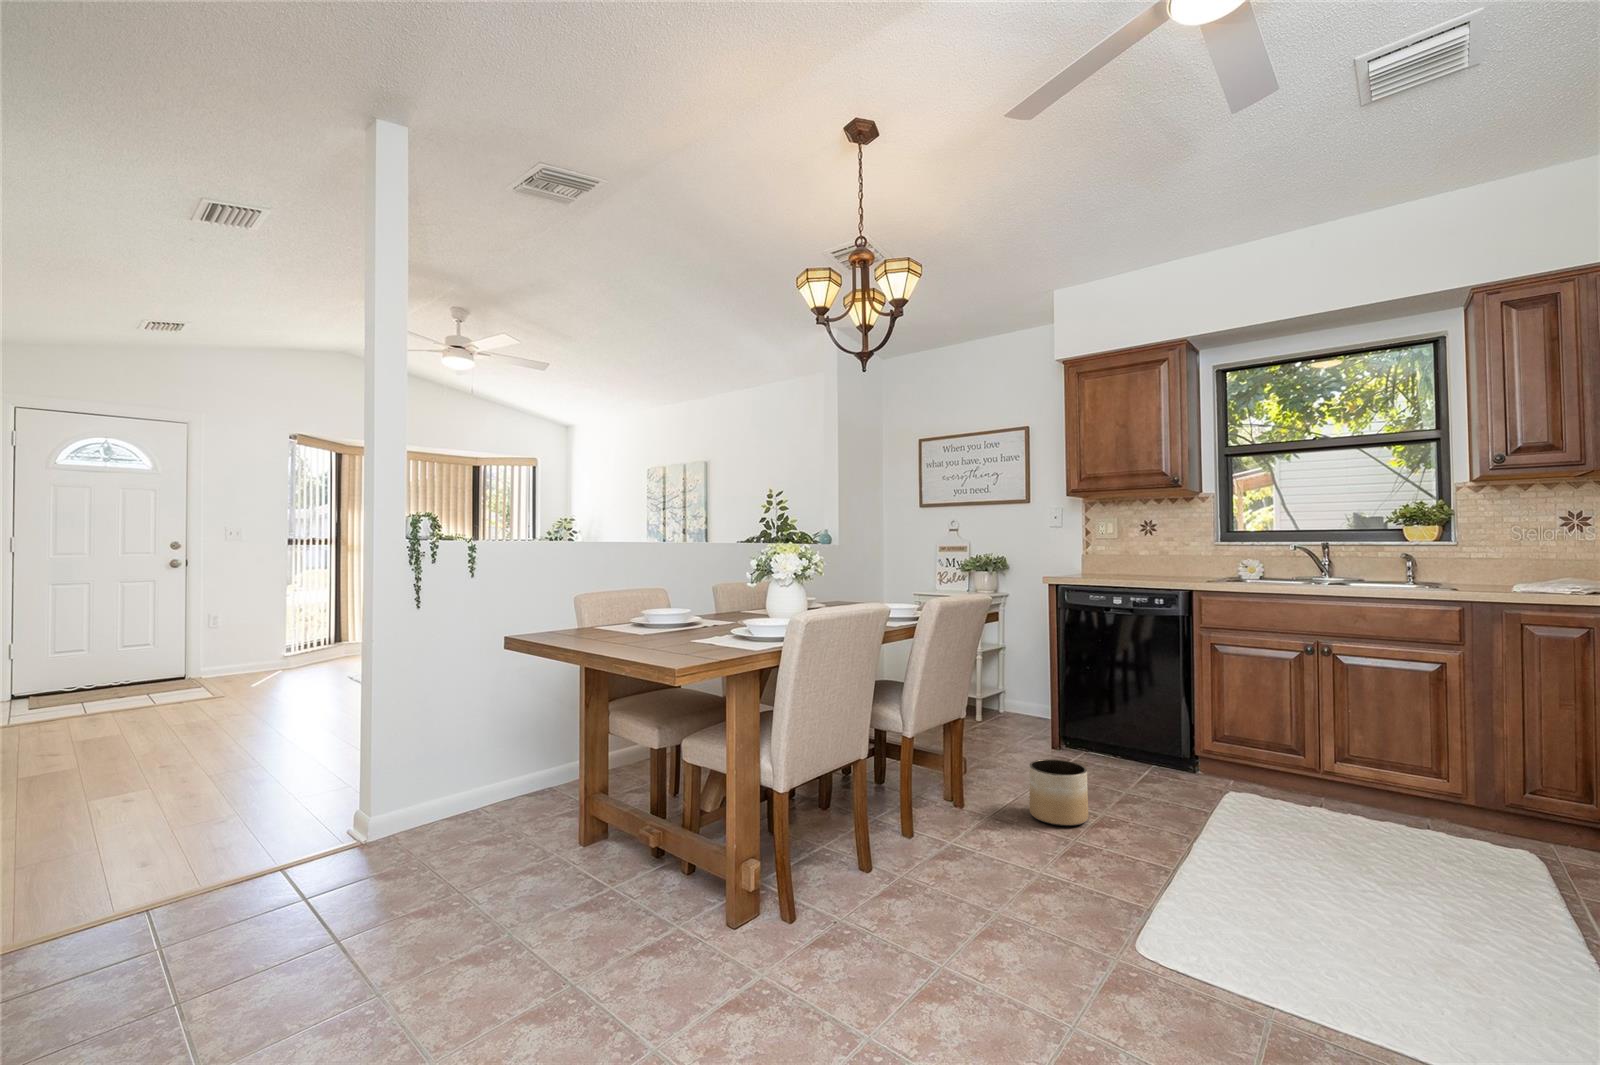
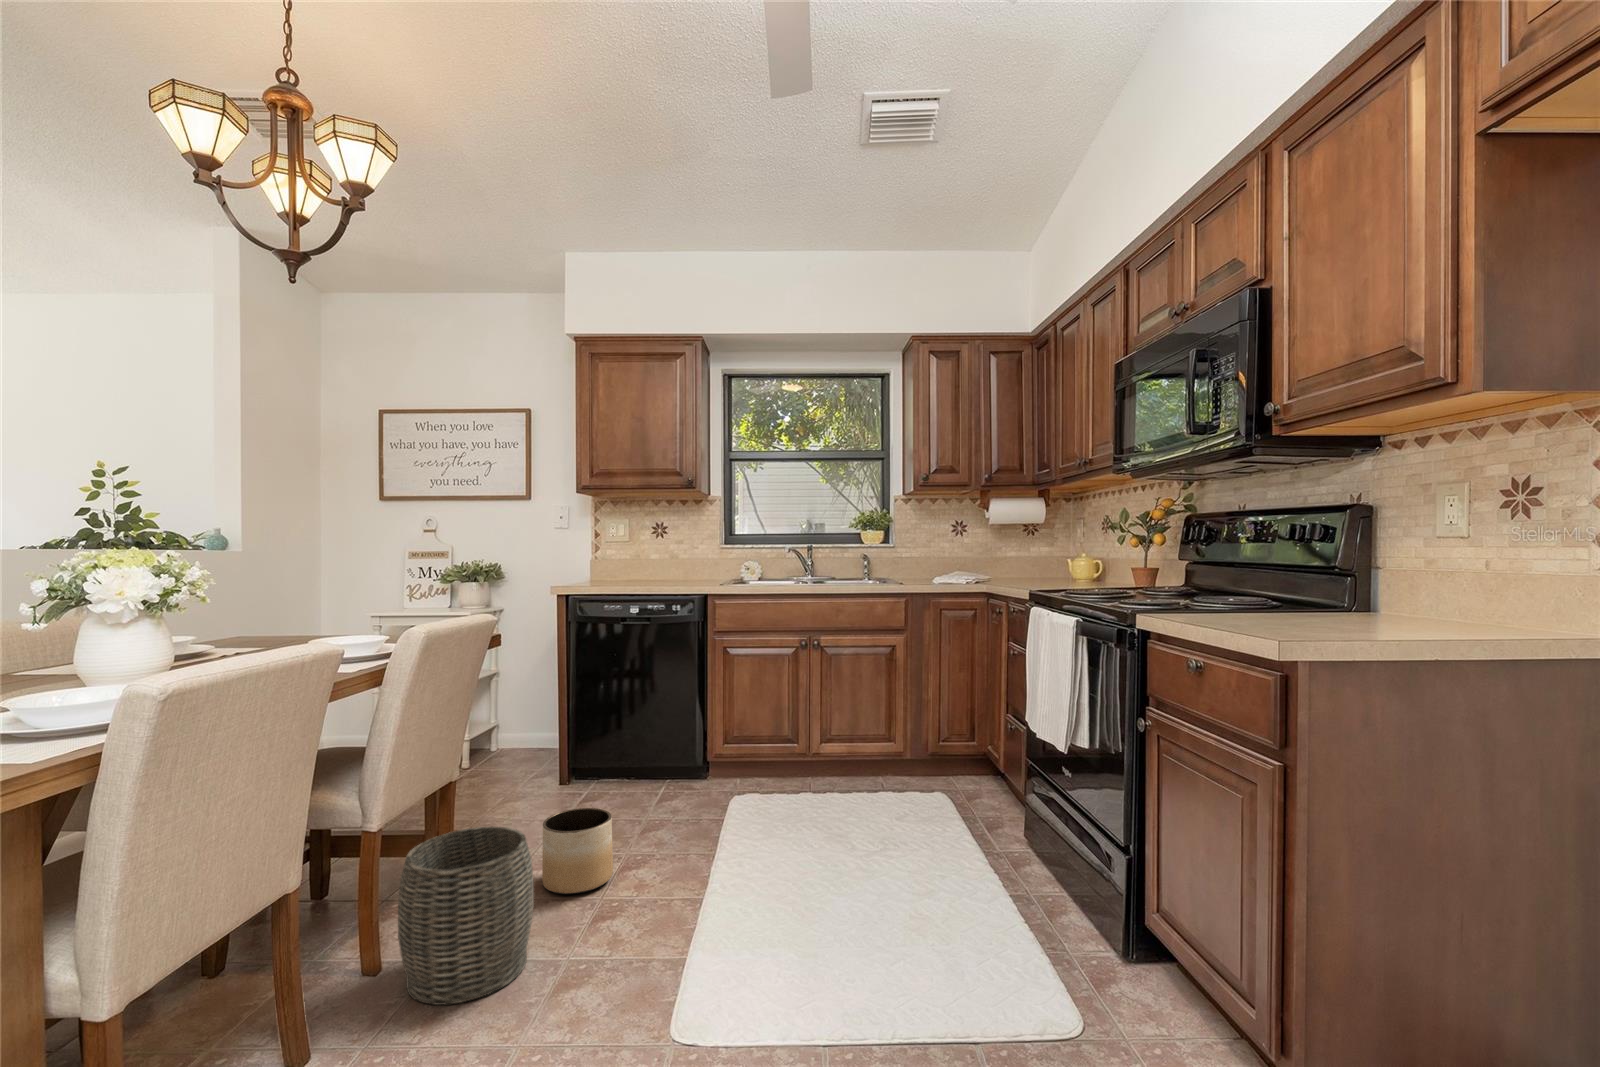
woven basket: none [926,750,1017,867] -> present [398,827,534,1005]

